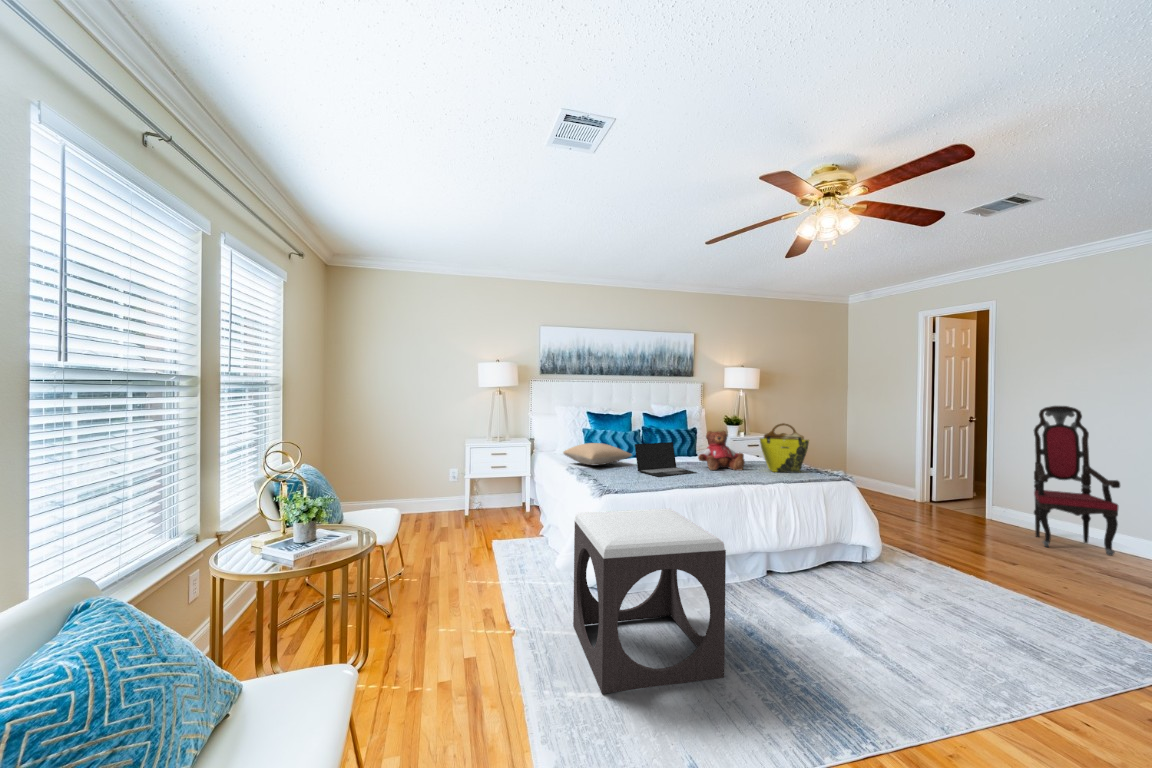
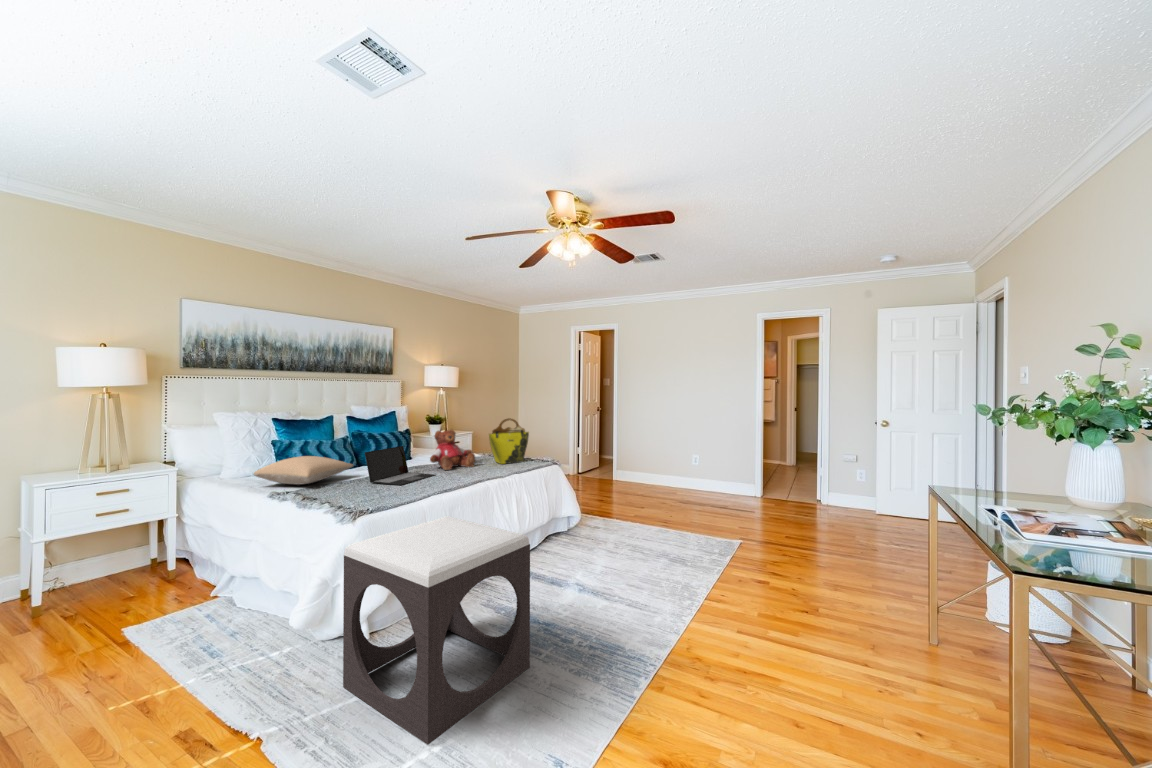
armchair: present [1034,406,1120,556] -> none [643,396,686,492]

